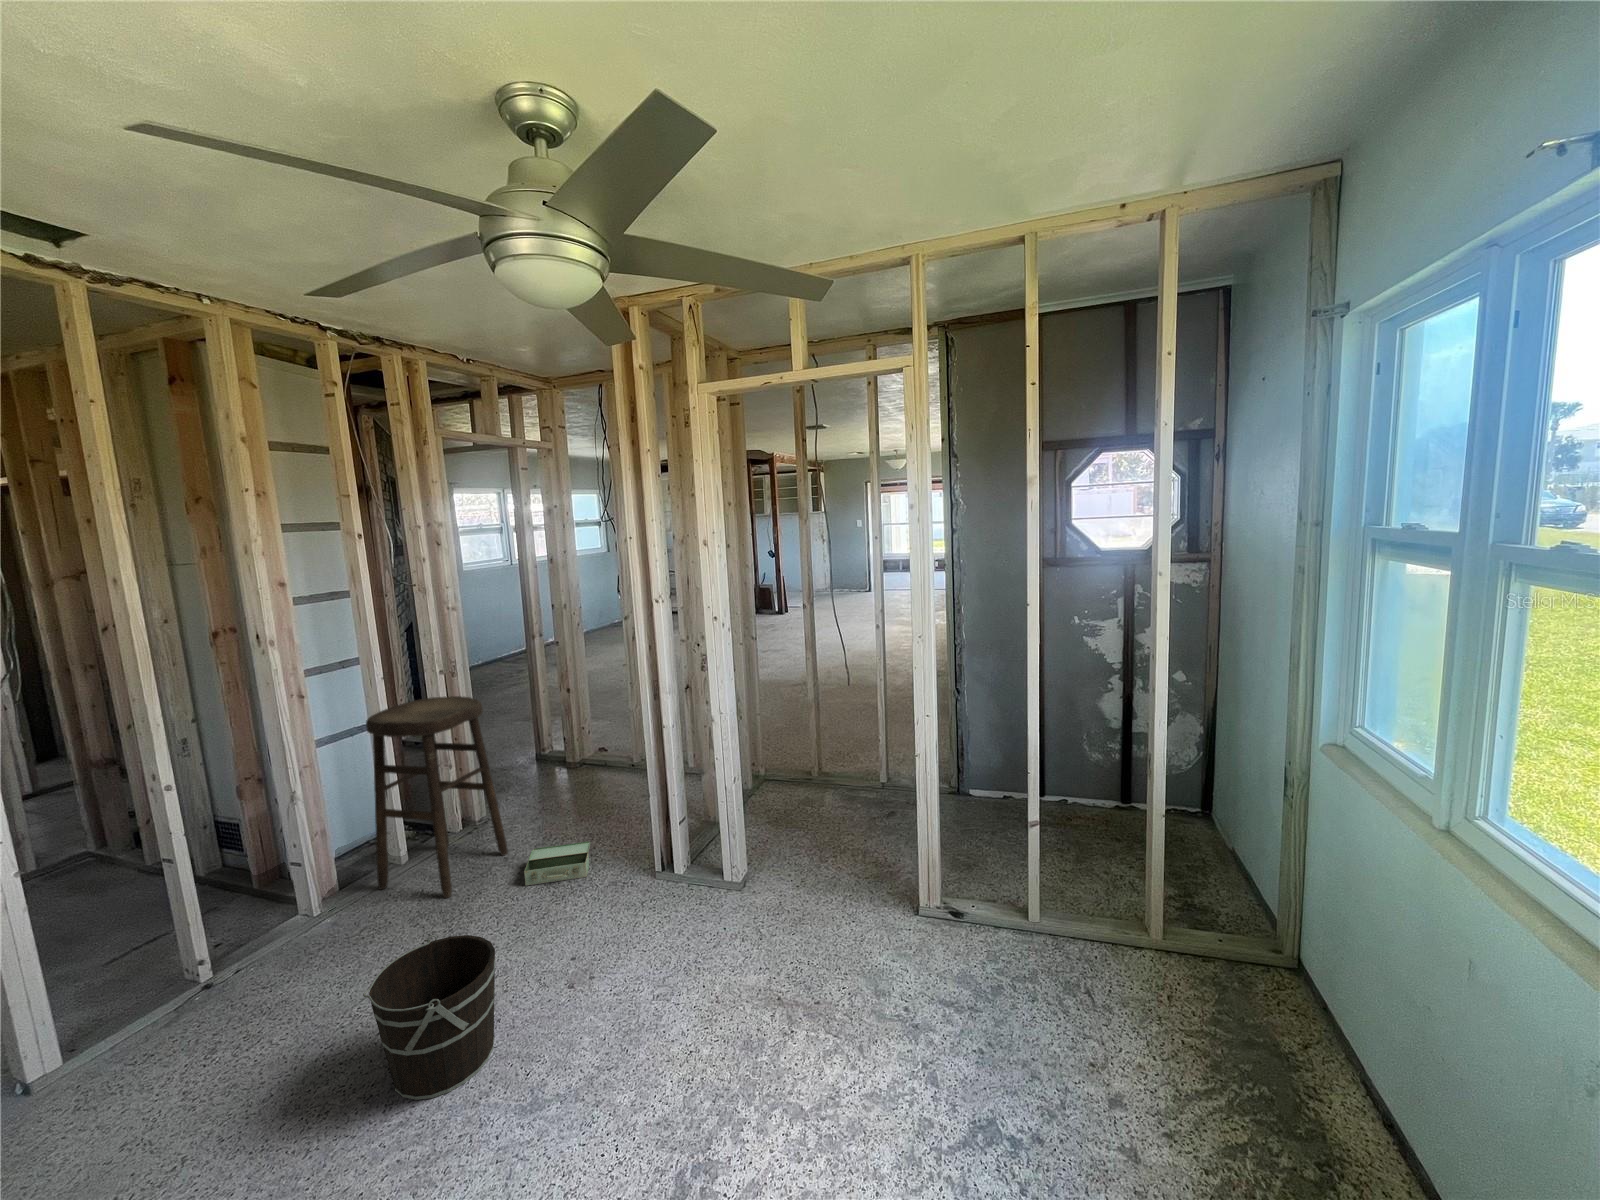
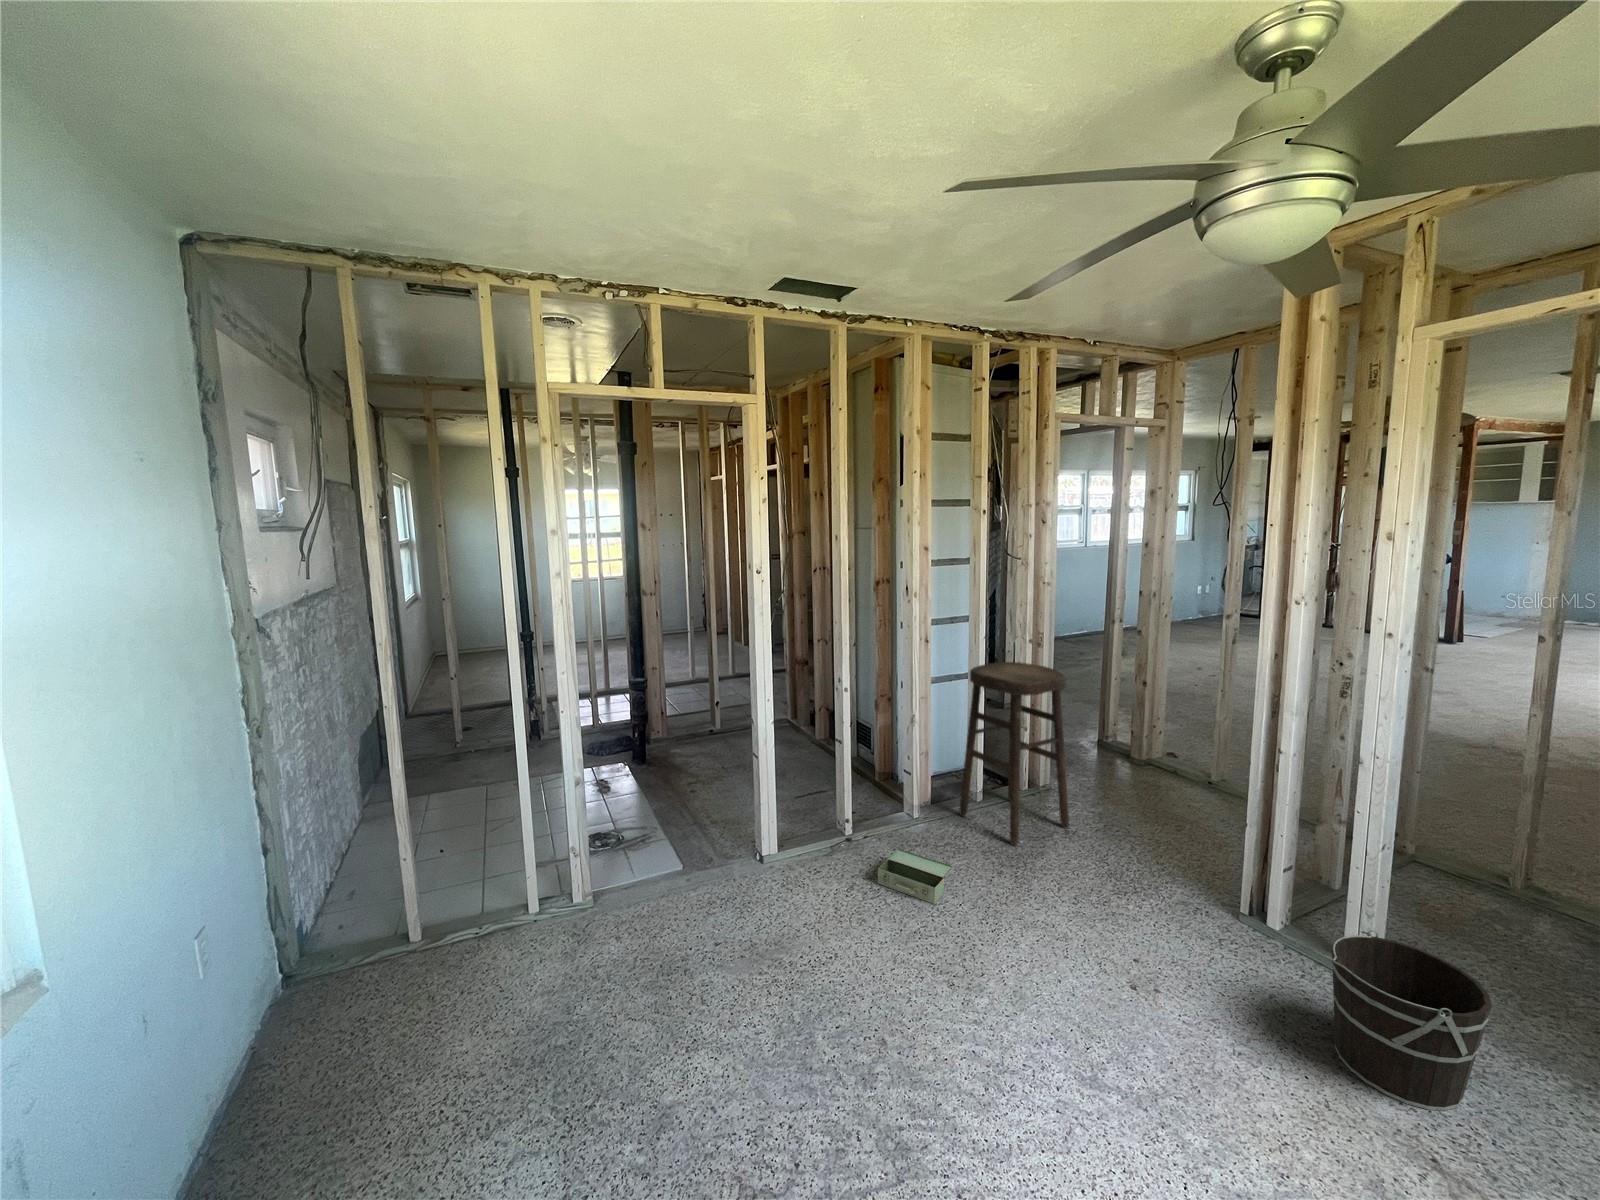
toolbox: present [524,841,591,886] -> present [878,849,953,904]
bucket: present [363,935,495,1100] -> present [1332,930,1492,1111]

